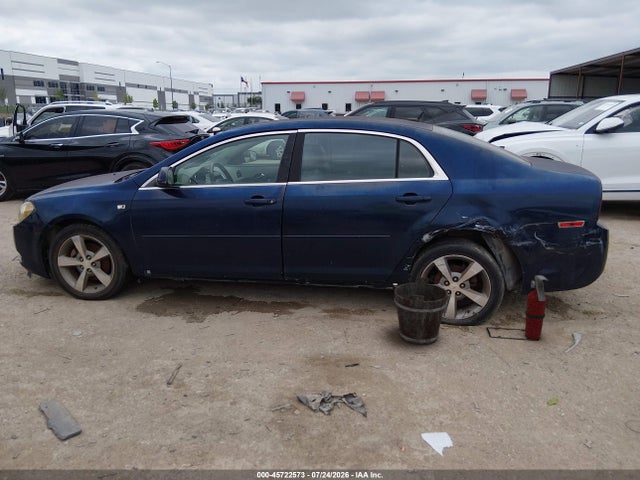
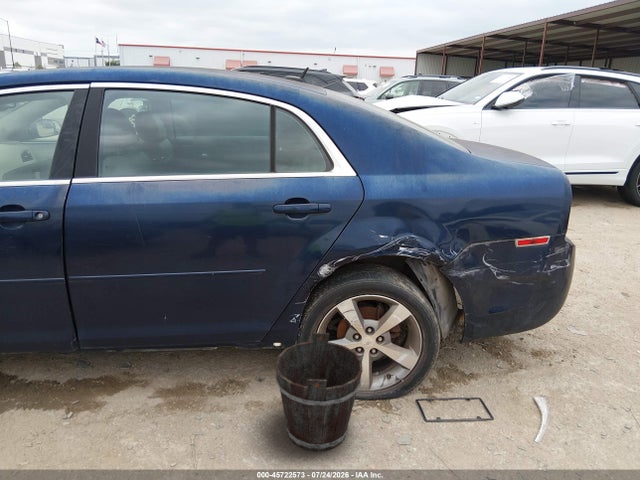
fire extinguisher: present [525,275,548,339] -> none [471,322,513,414]

